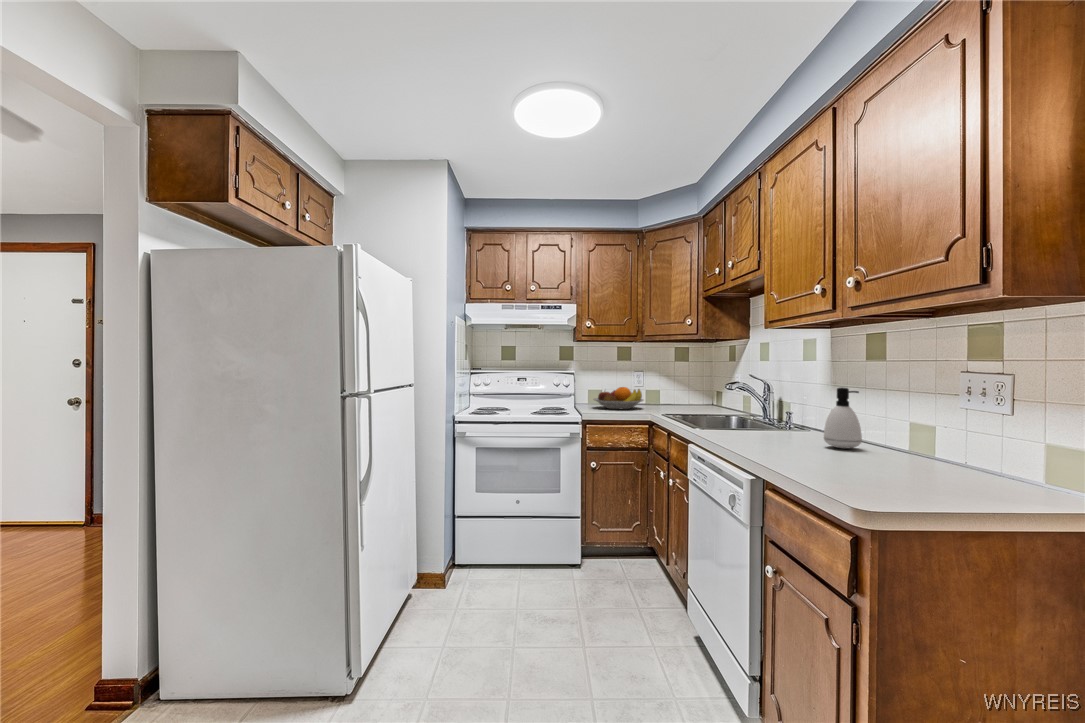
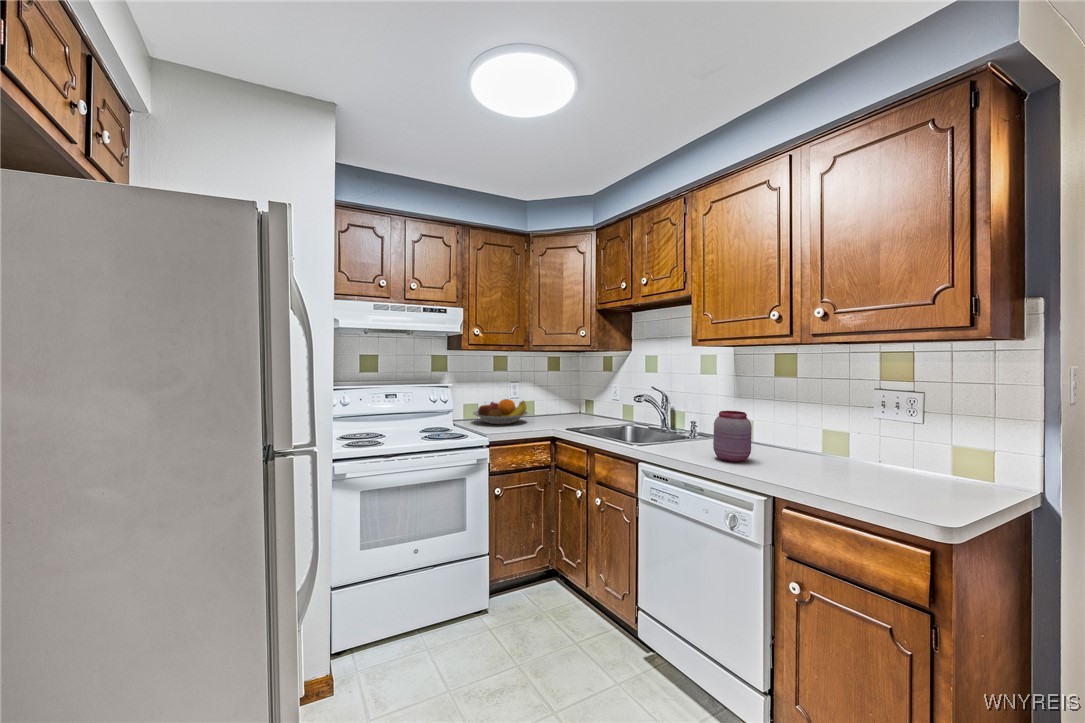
soap dispenser: present [824,388,862,448] -> none [771,413,807,470]
jar: none [775,389,816,440] -> present [713,411,752,462]

